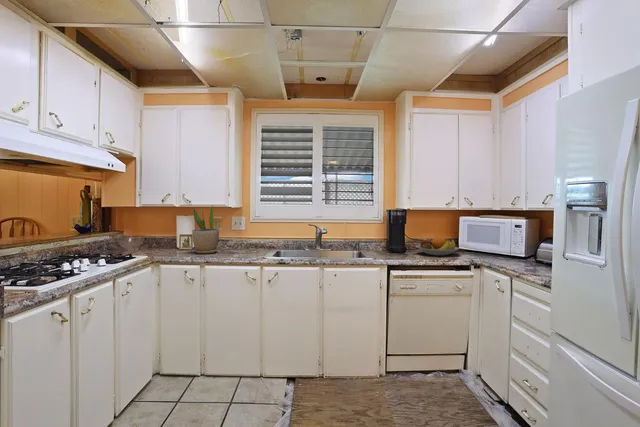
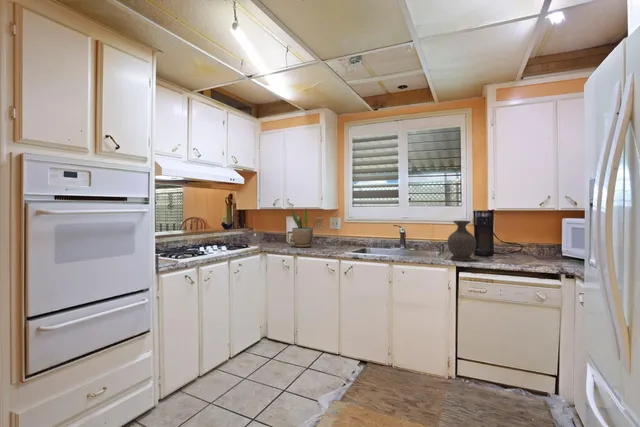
vase: none [376,220,402,259] -> present [448,221,476,261]
fruit bowl: present [415,237,459,256] -> none [500,240,555,261]

